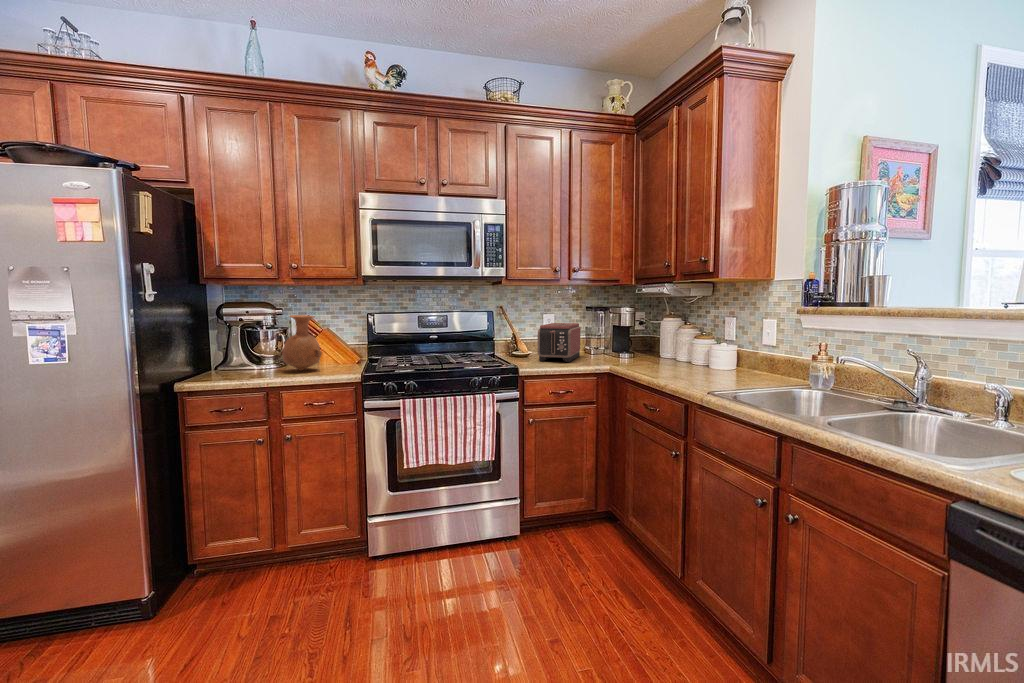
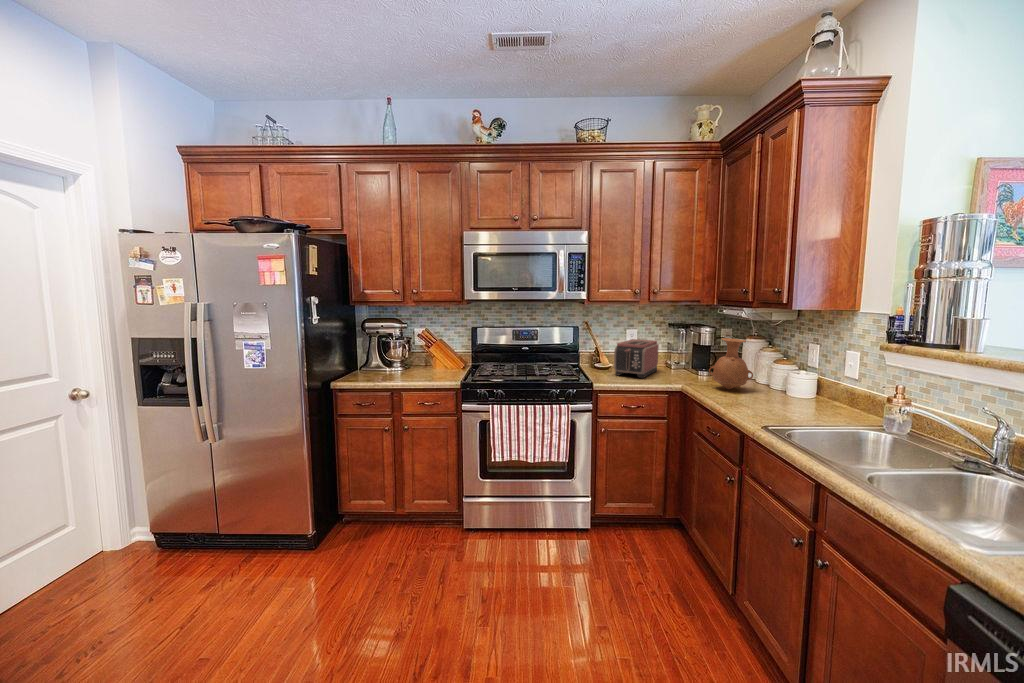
vase: present [282,315,322,371] -> present [709,338,753,389]

